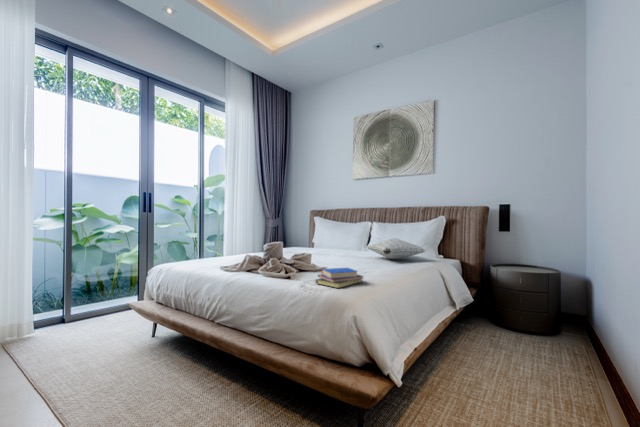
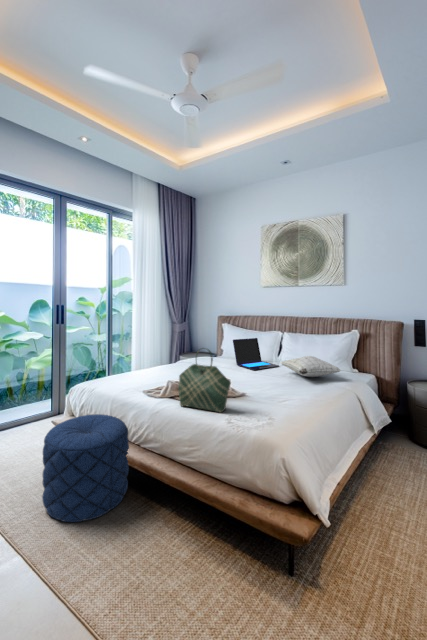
tote bag: none [254,217,305,281] -> present [178,350,230,413]
laptop: none [321,228,368,256] -> present [233,338,279,370]
book: present [316,268,363,288] -> none [242,399,289,425]
pouf: none [106,292,202,399] -> present [42,414,129,522]

